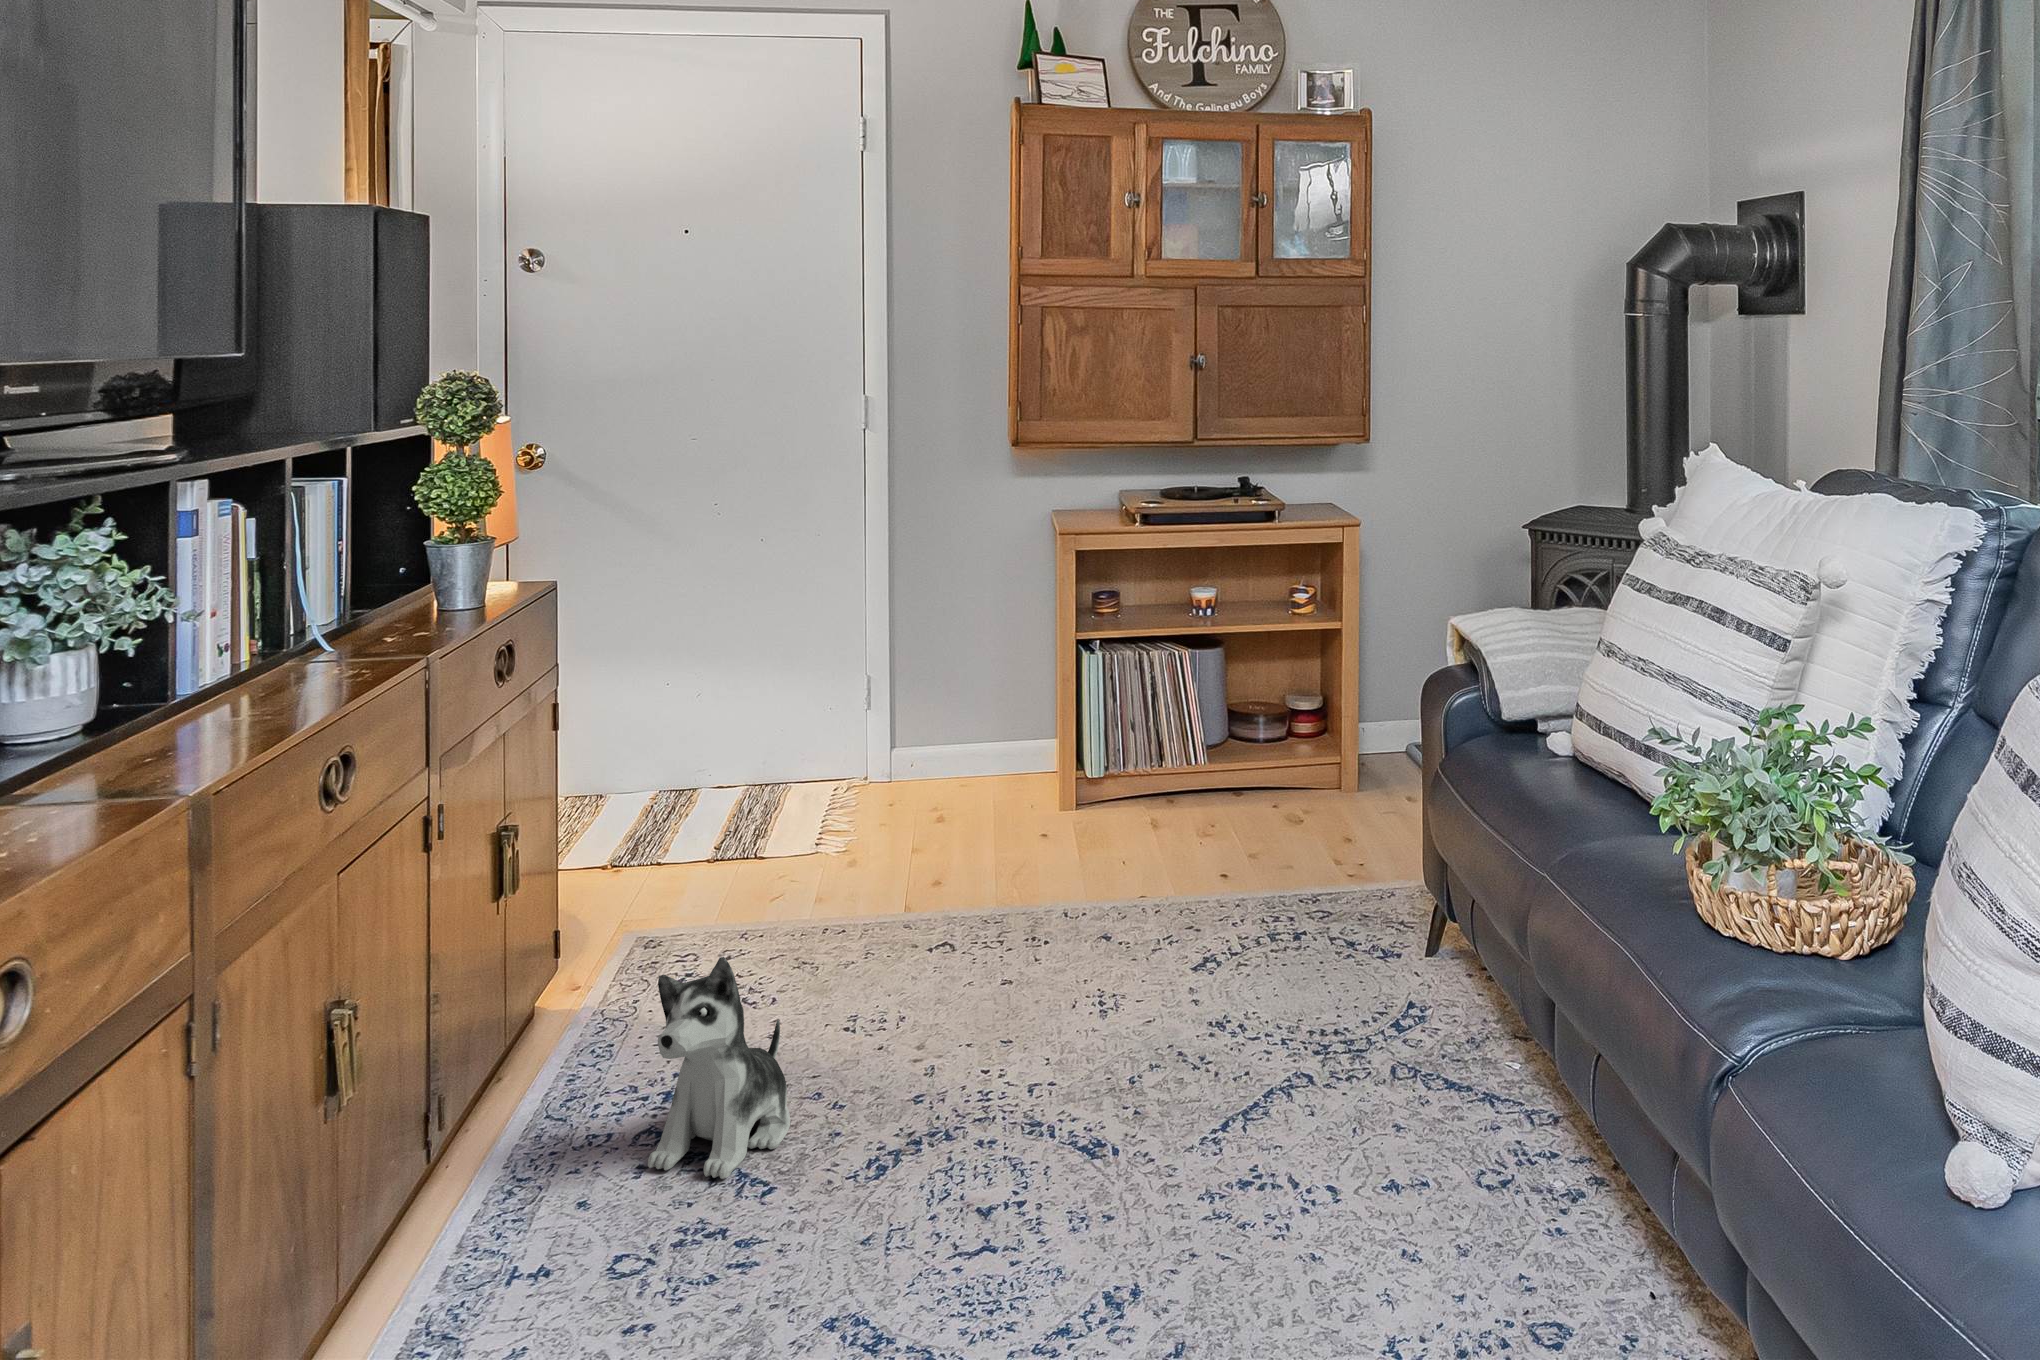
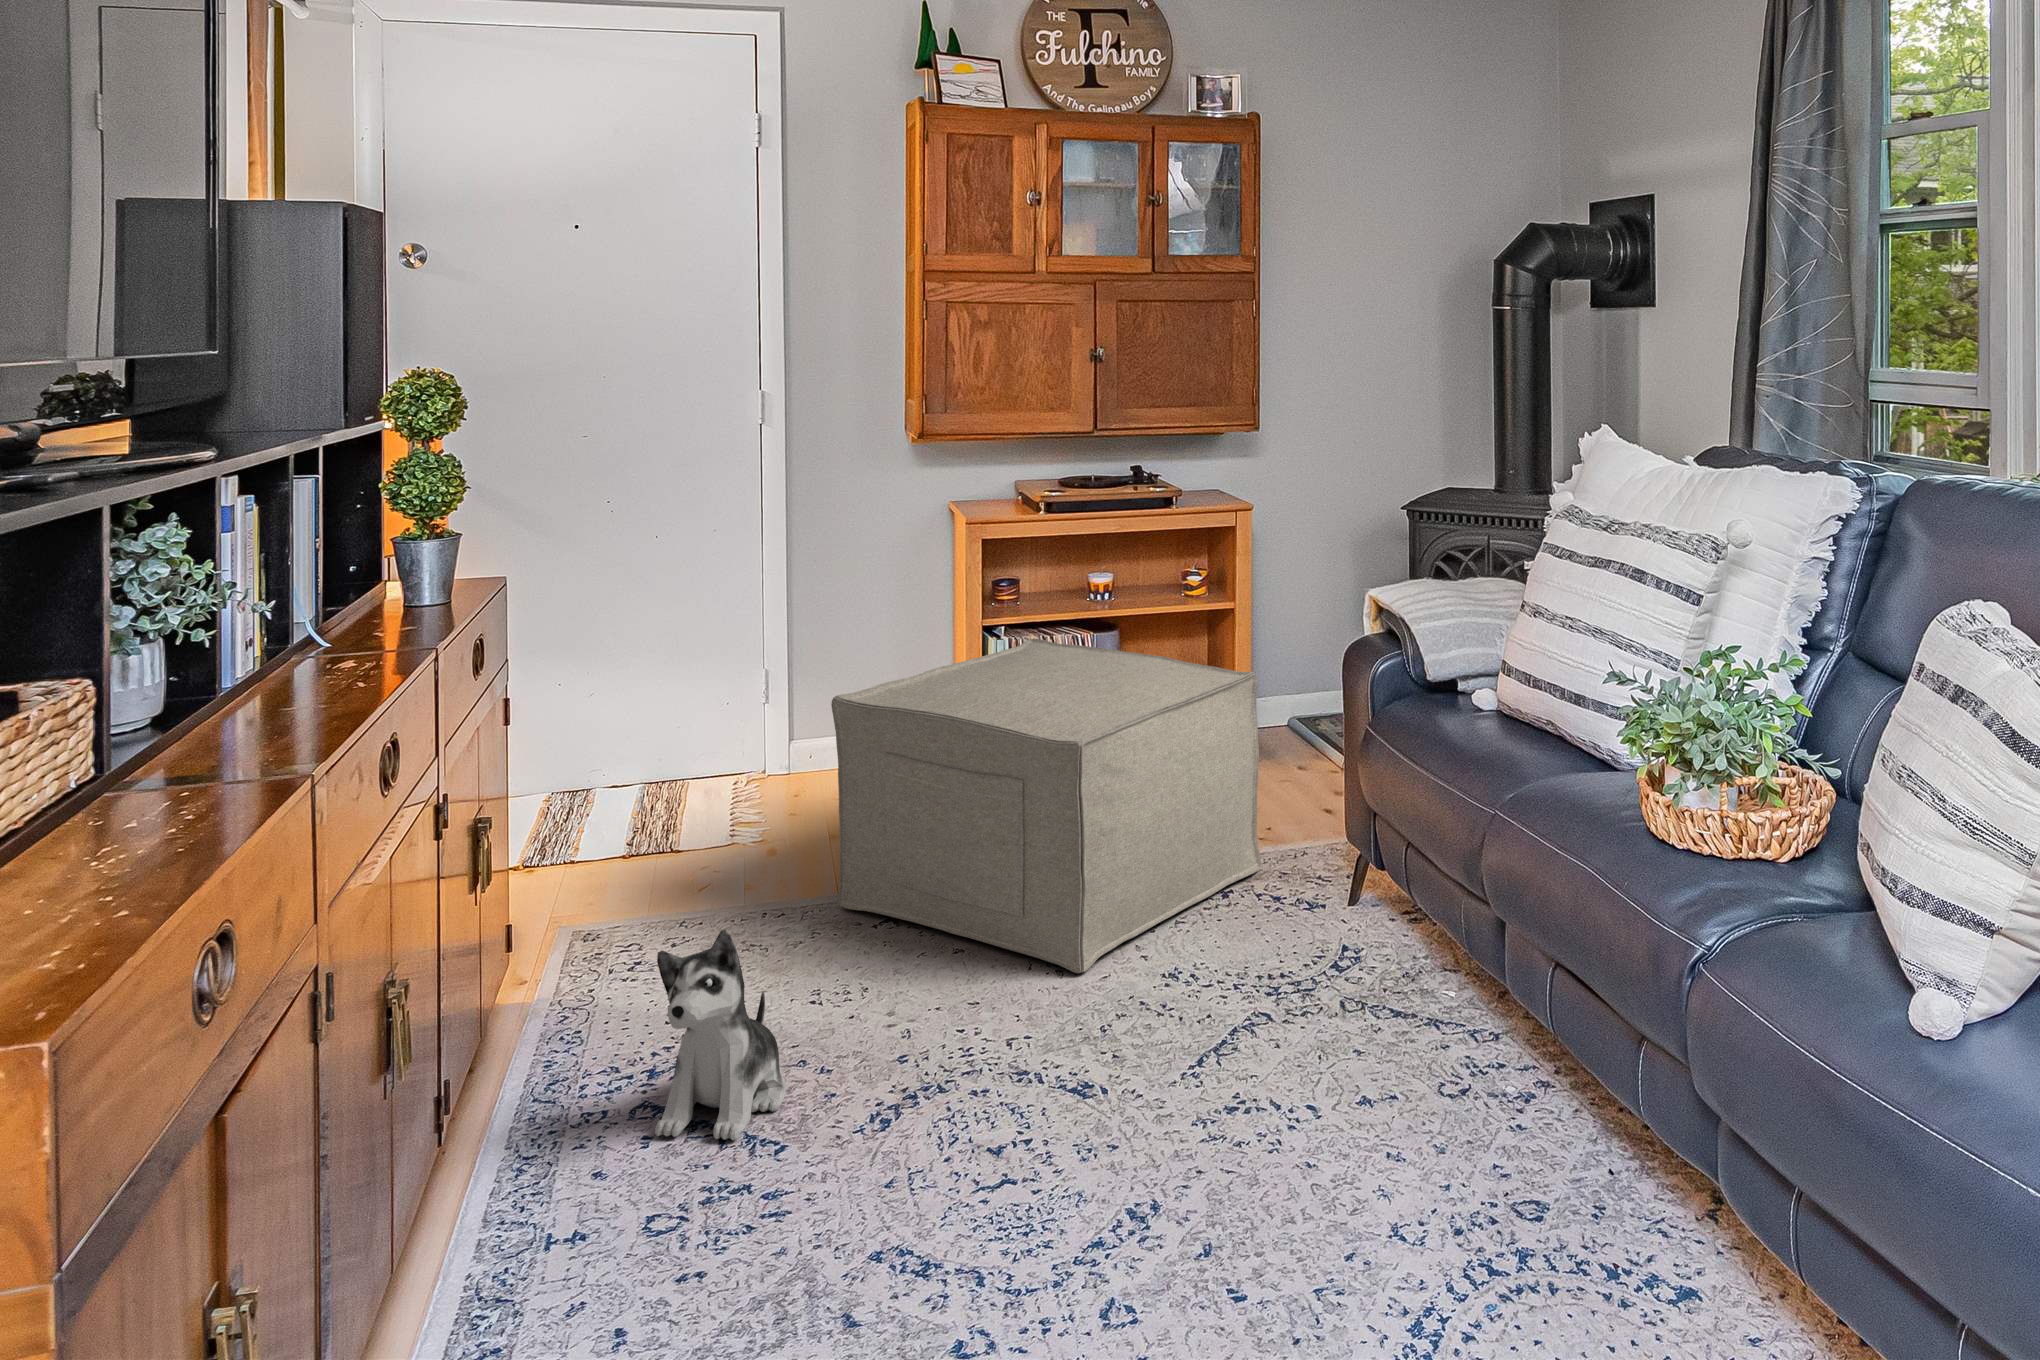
ottoman: none [893,655,1343,1016] -> present [831,639,1261,973]

